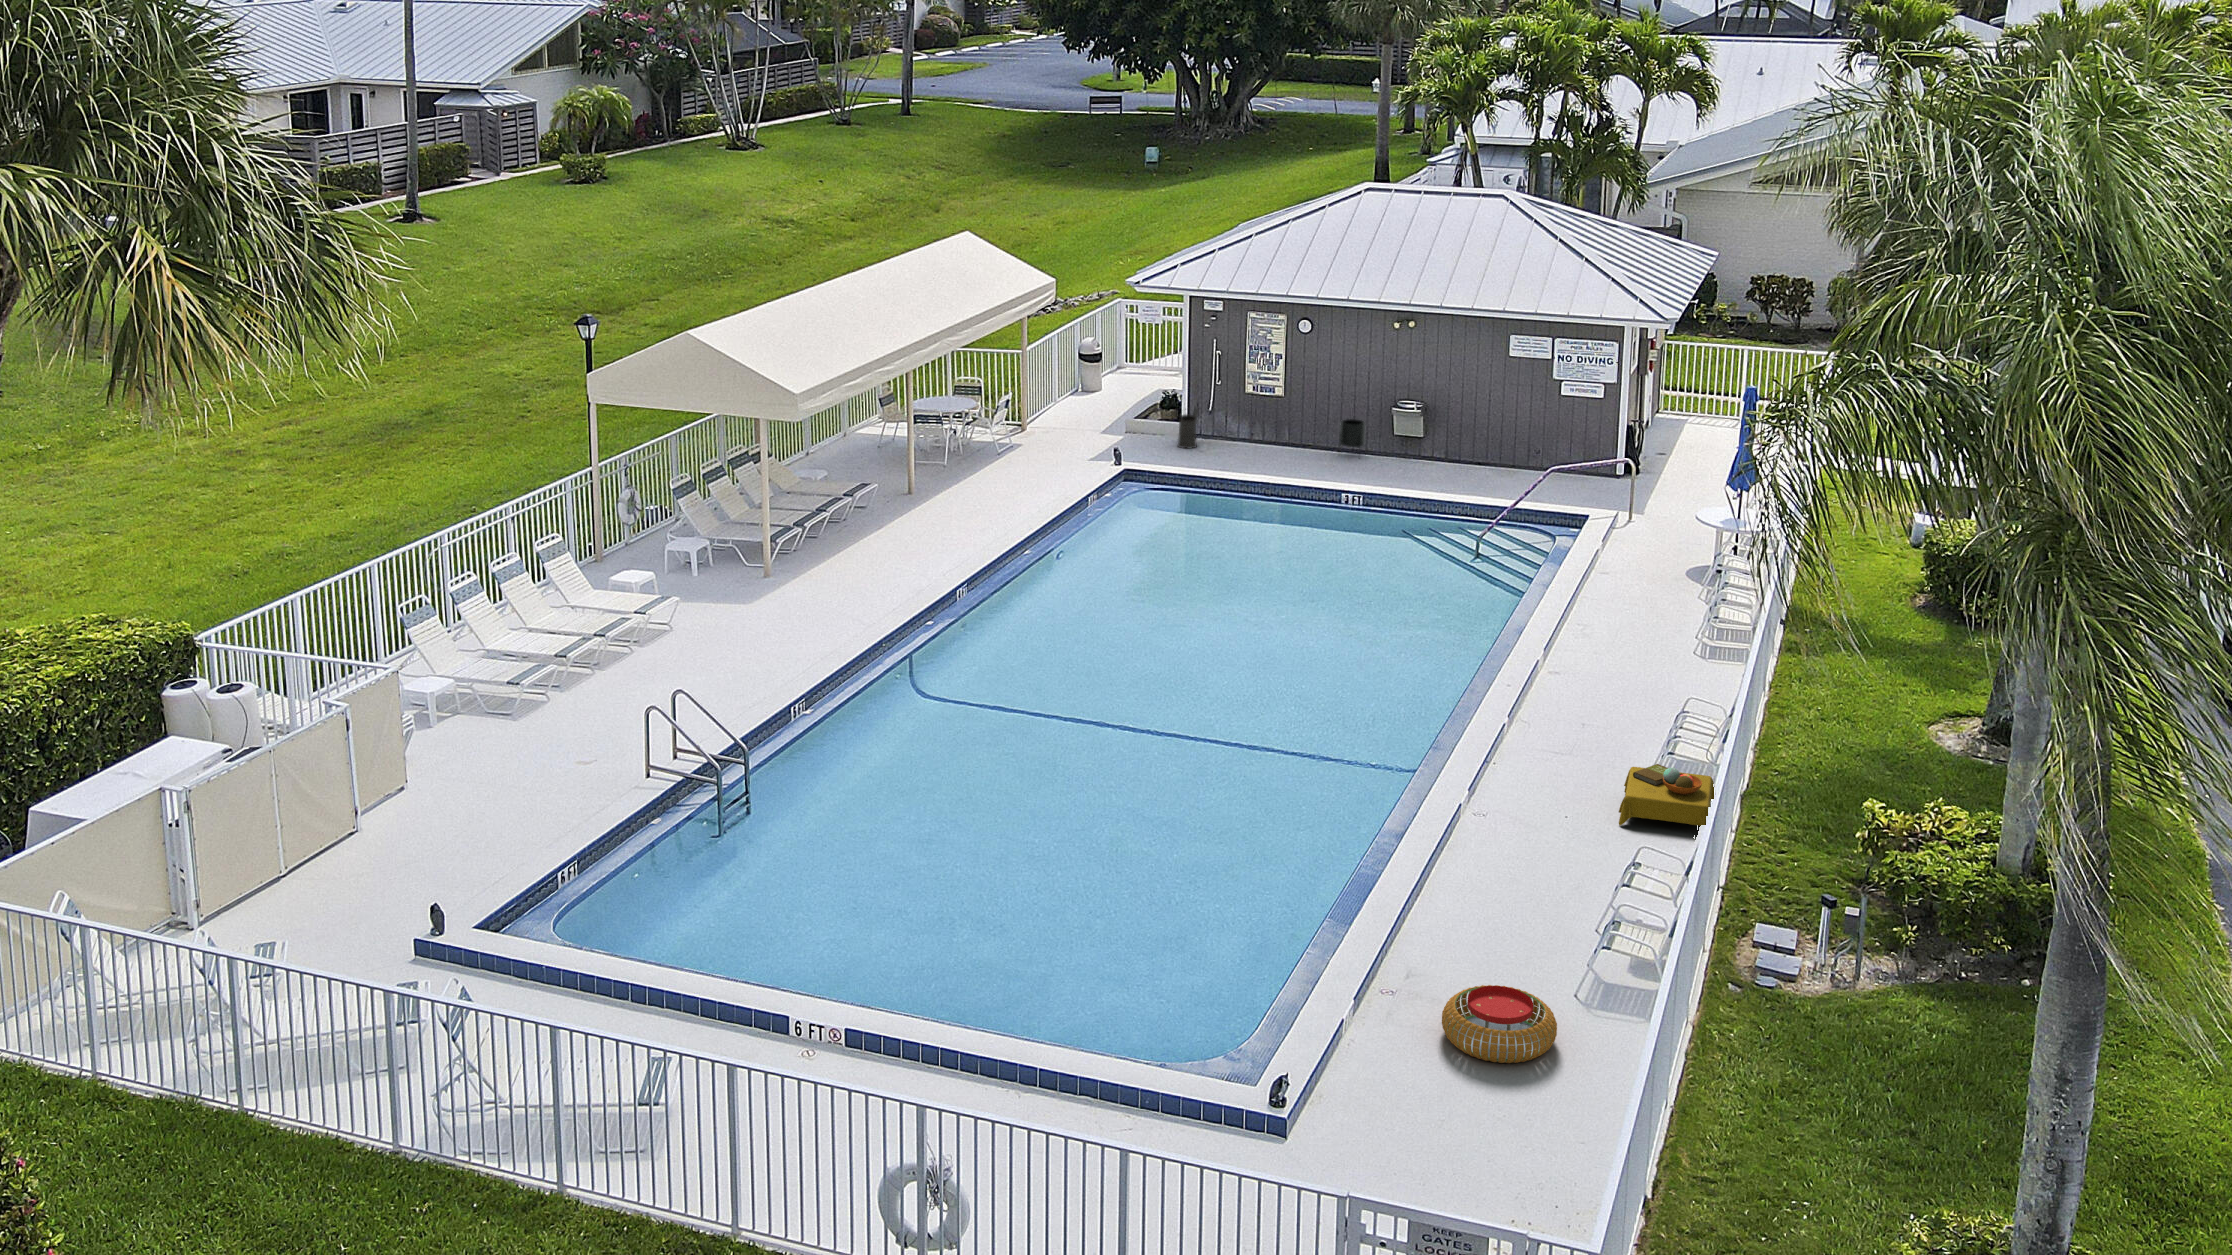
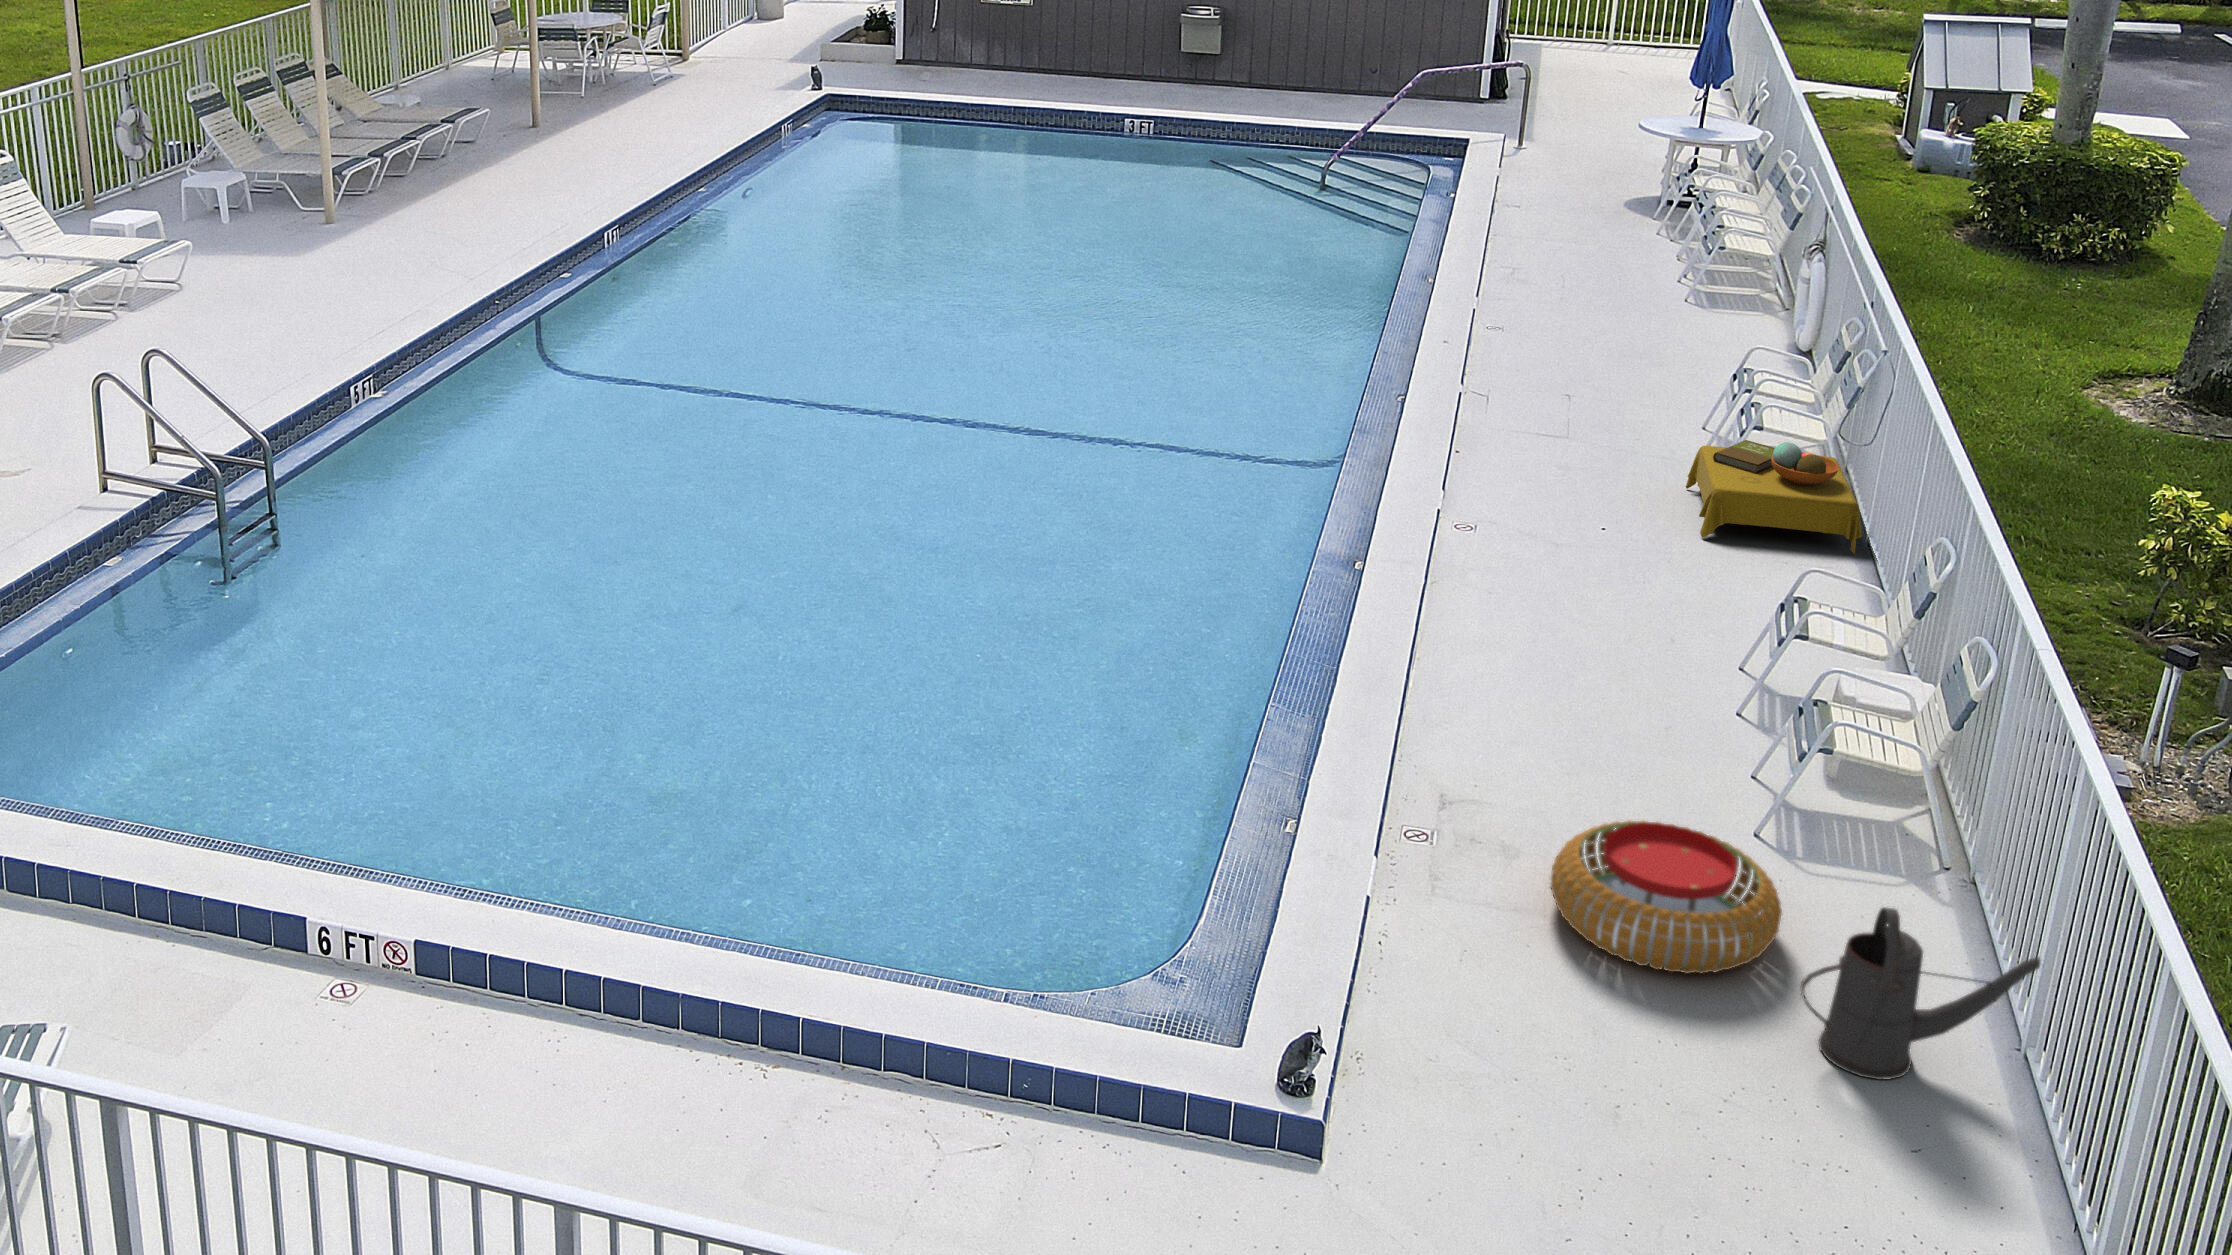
watering can: present [1178,409,1198,449] -> present [1801,907,2041,1080]
planter: present [1339,419,1365,448] -> none [1109,32,1145,84]

